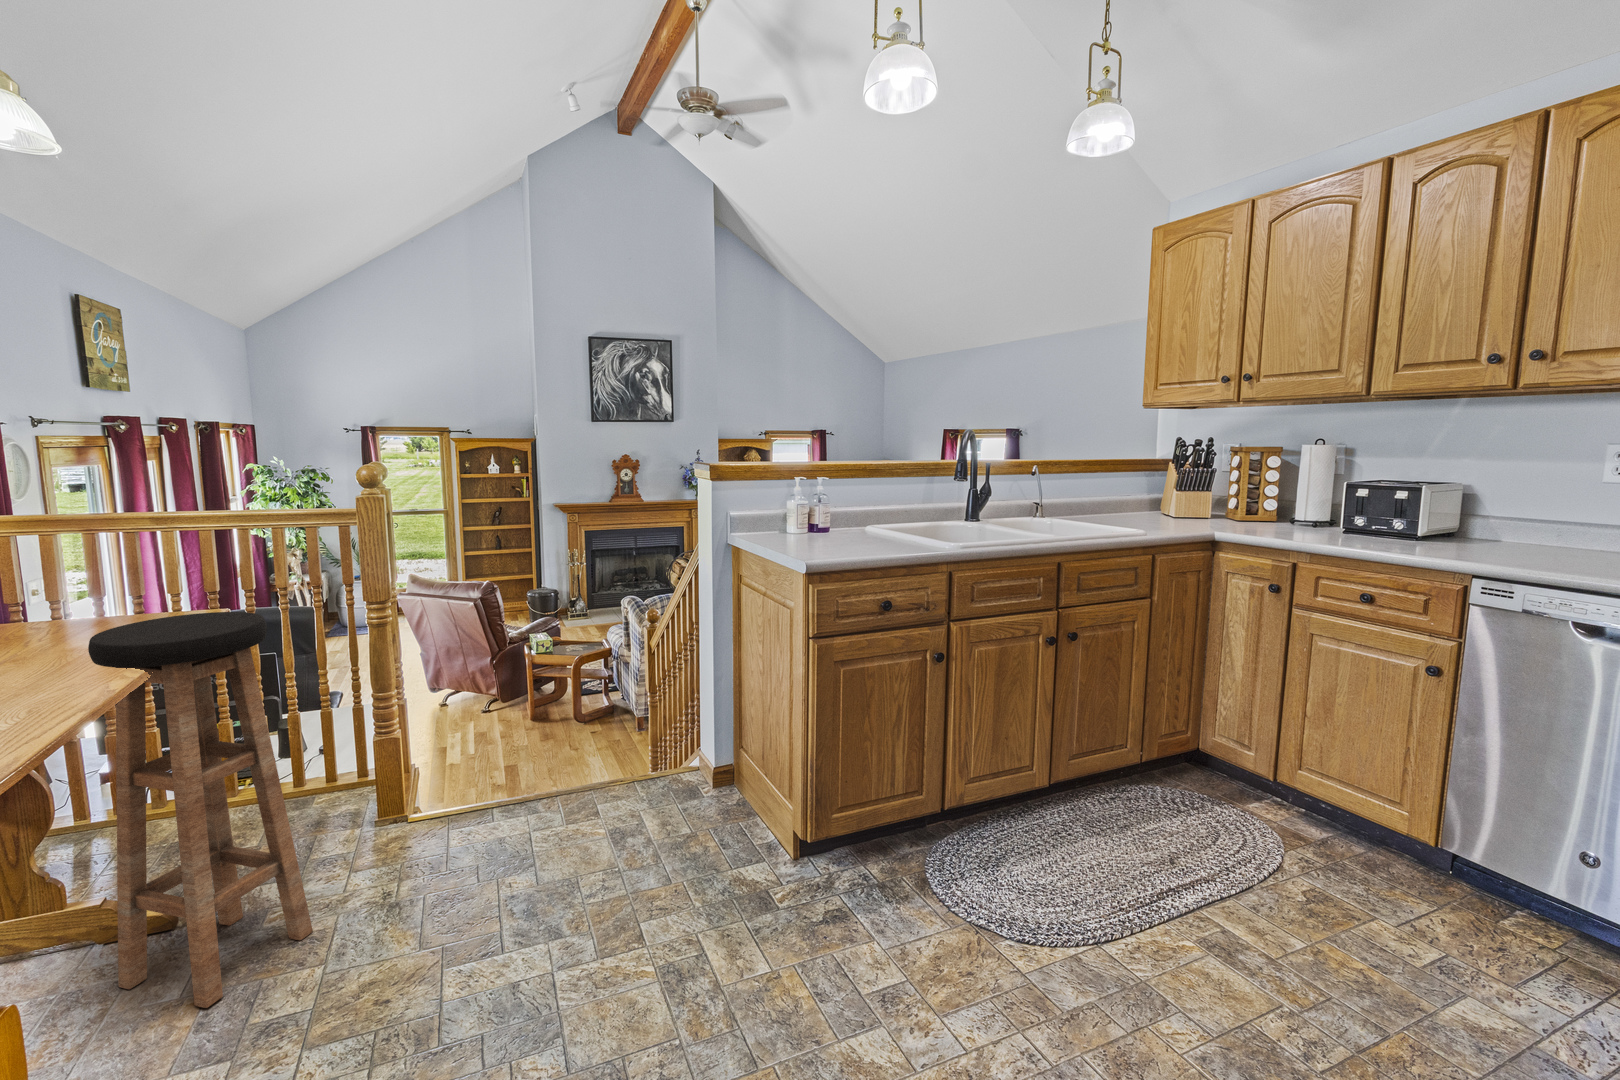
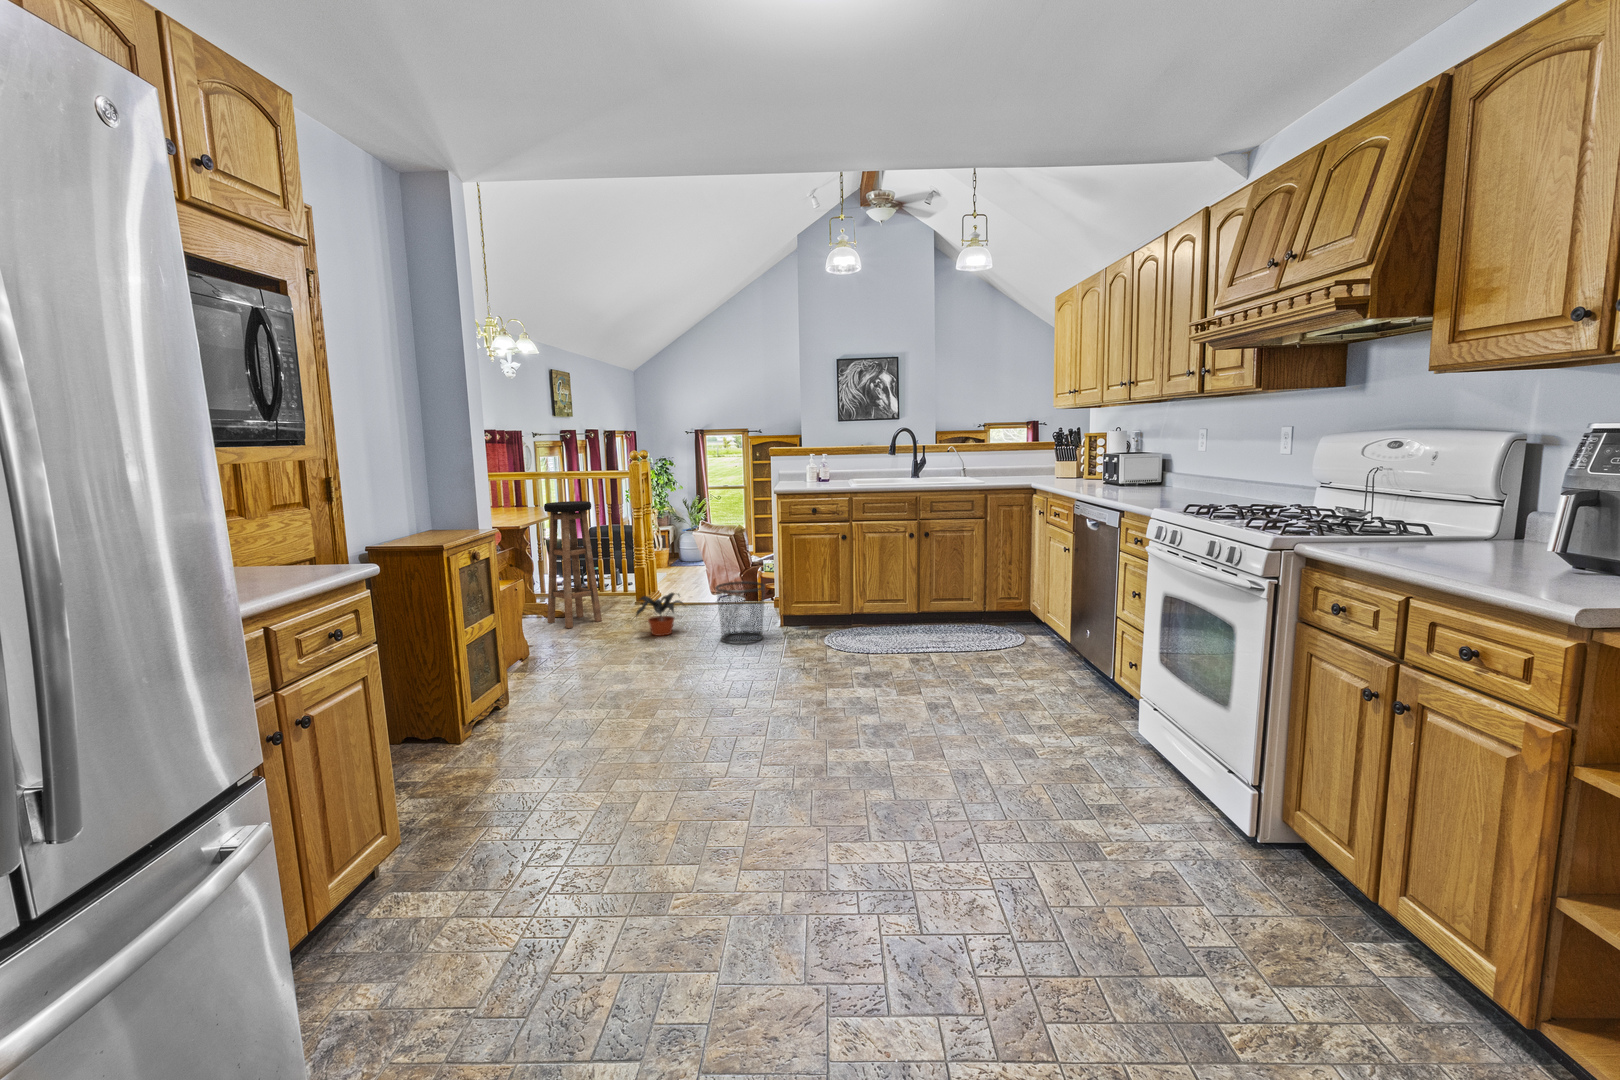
waste bin: none [703,787,831,976] -> present [715,581,765,644]
potted plant: none [450,840,597,983] -> present [636,593,683,636]

